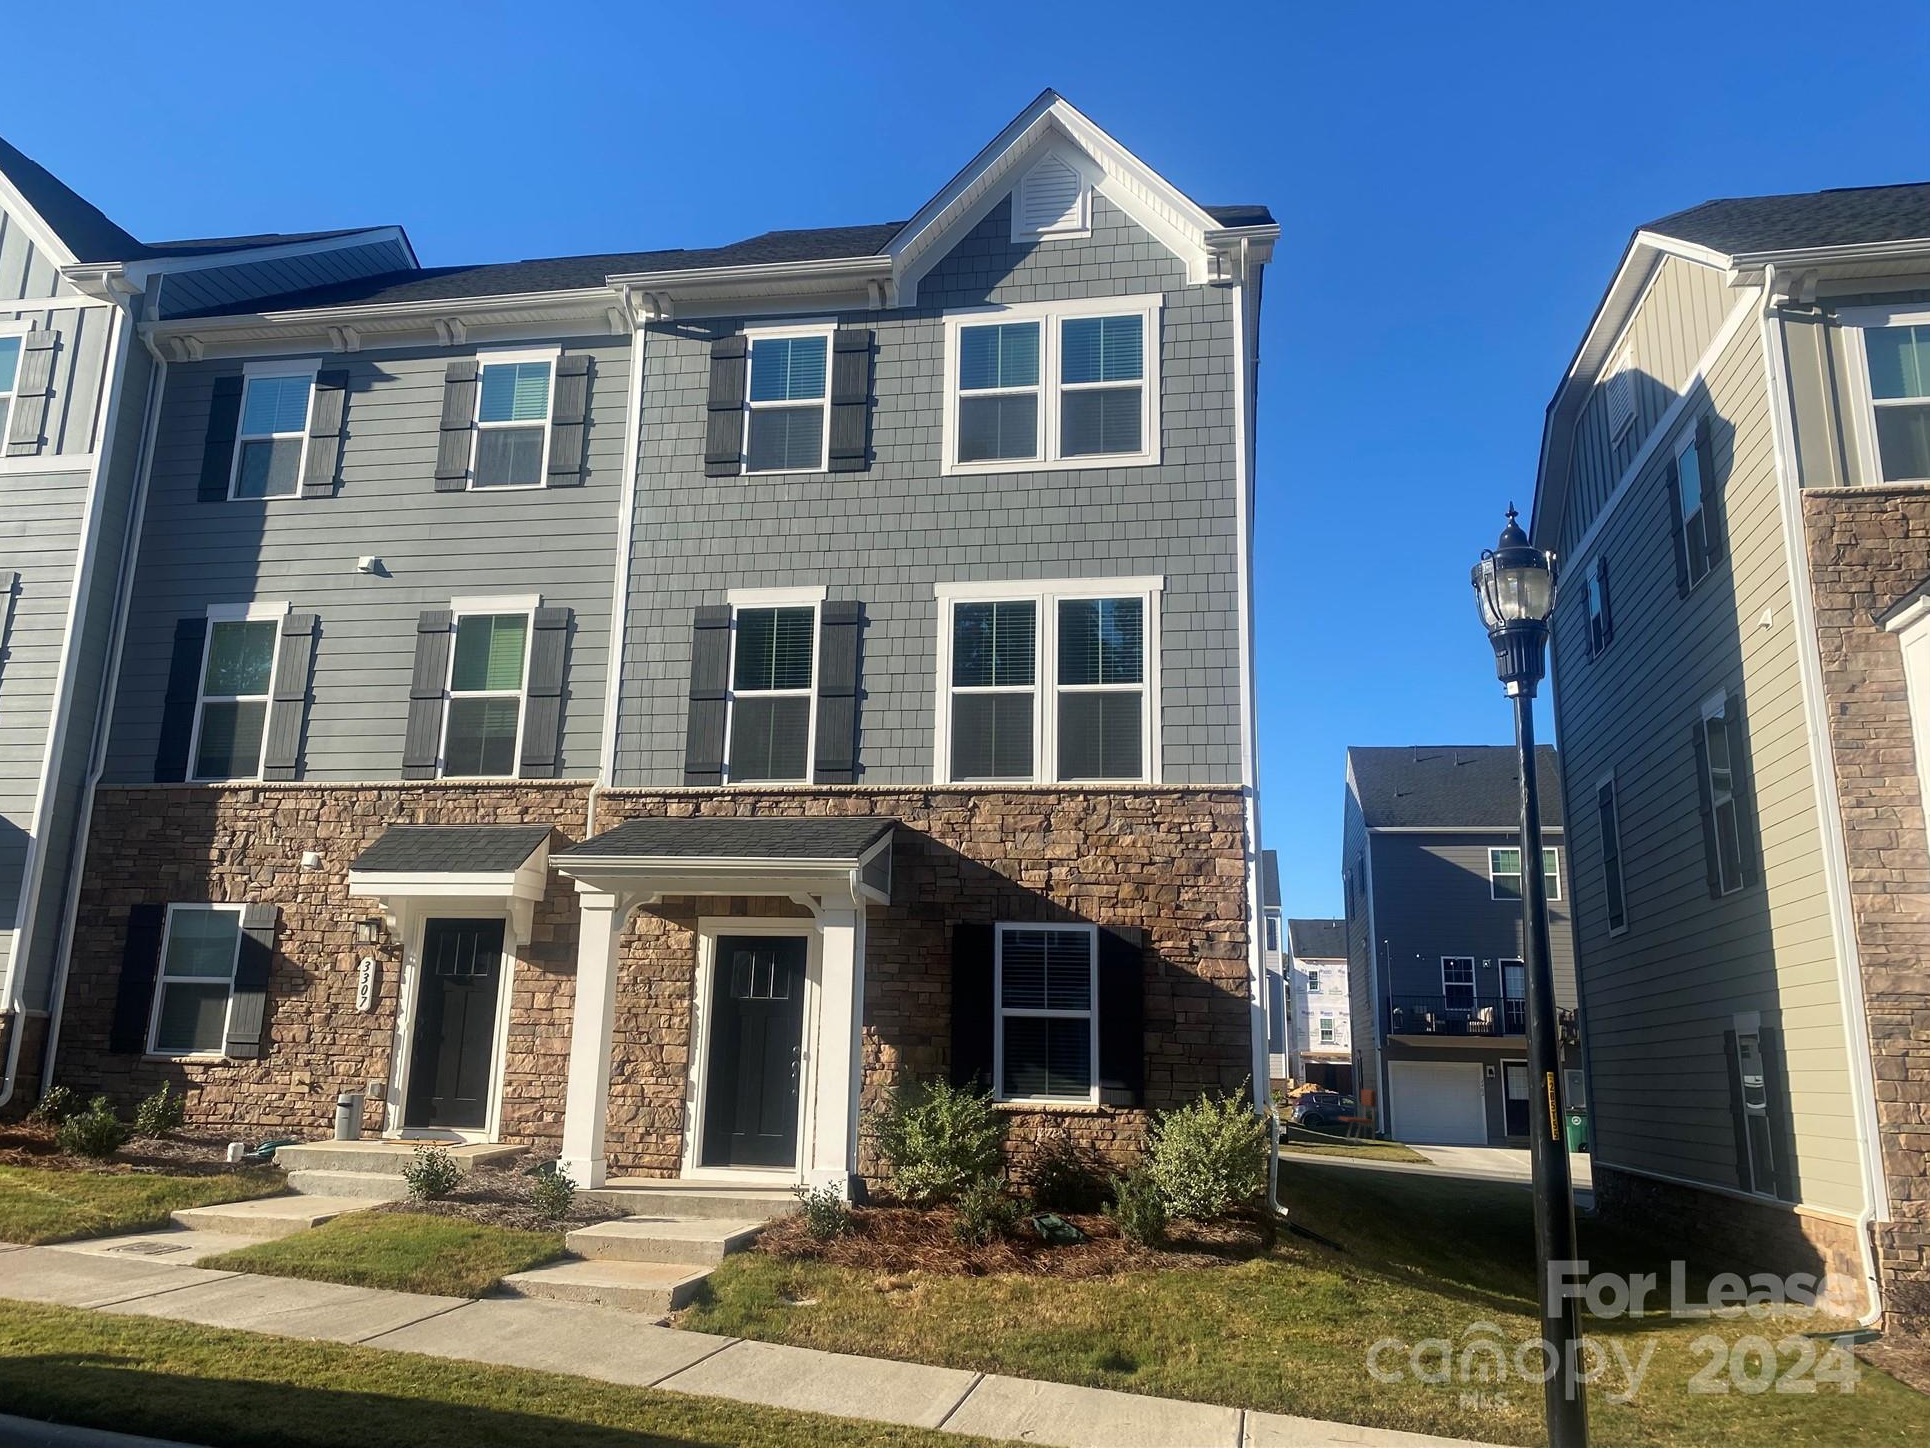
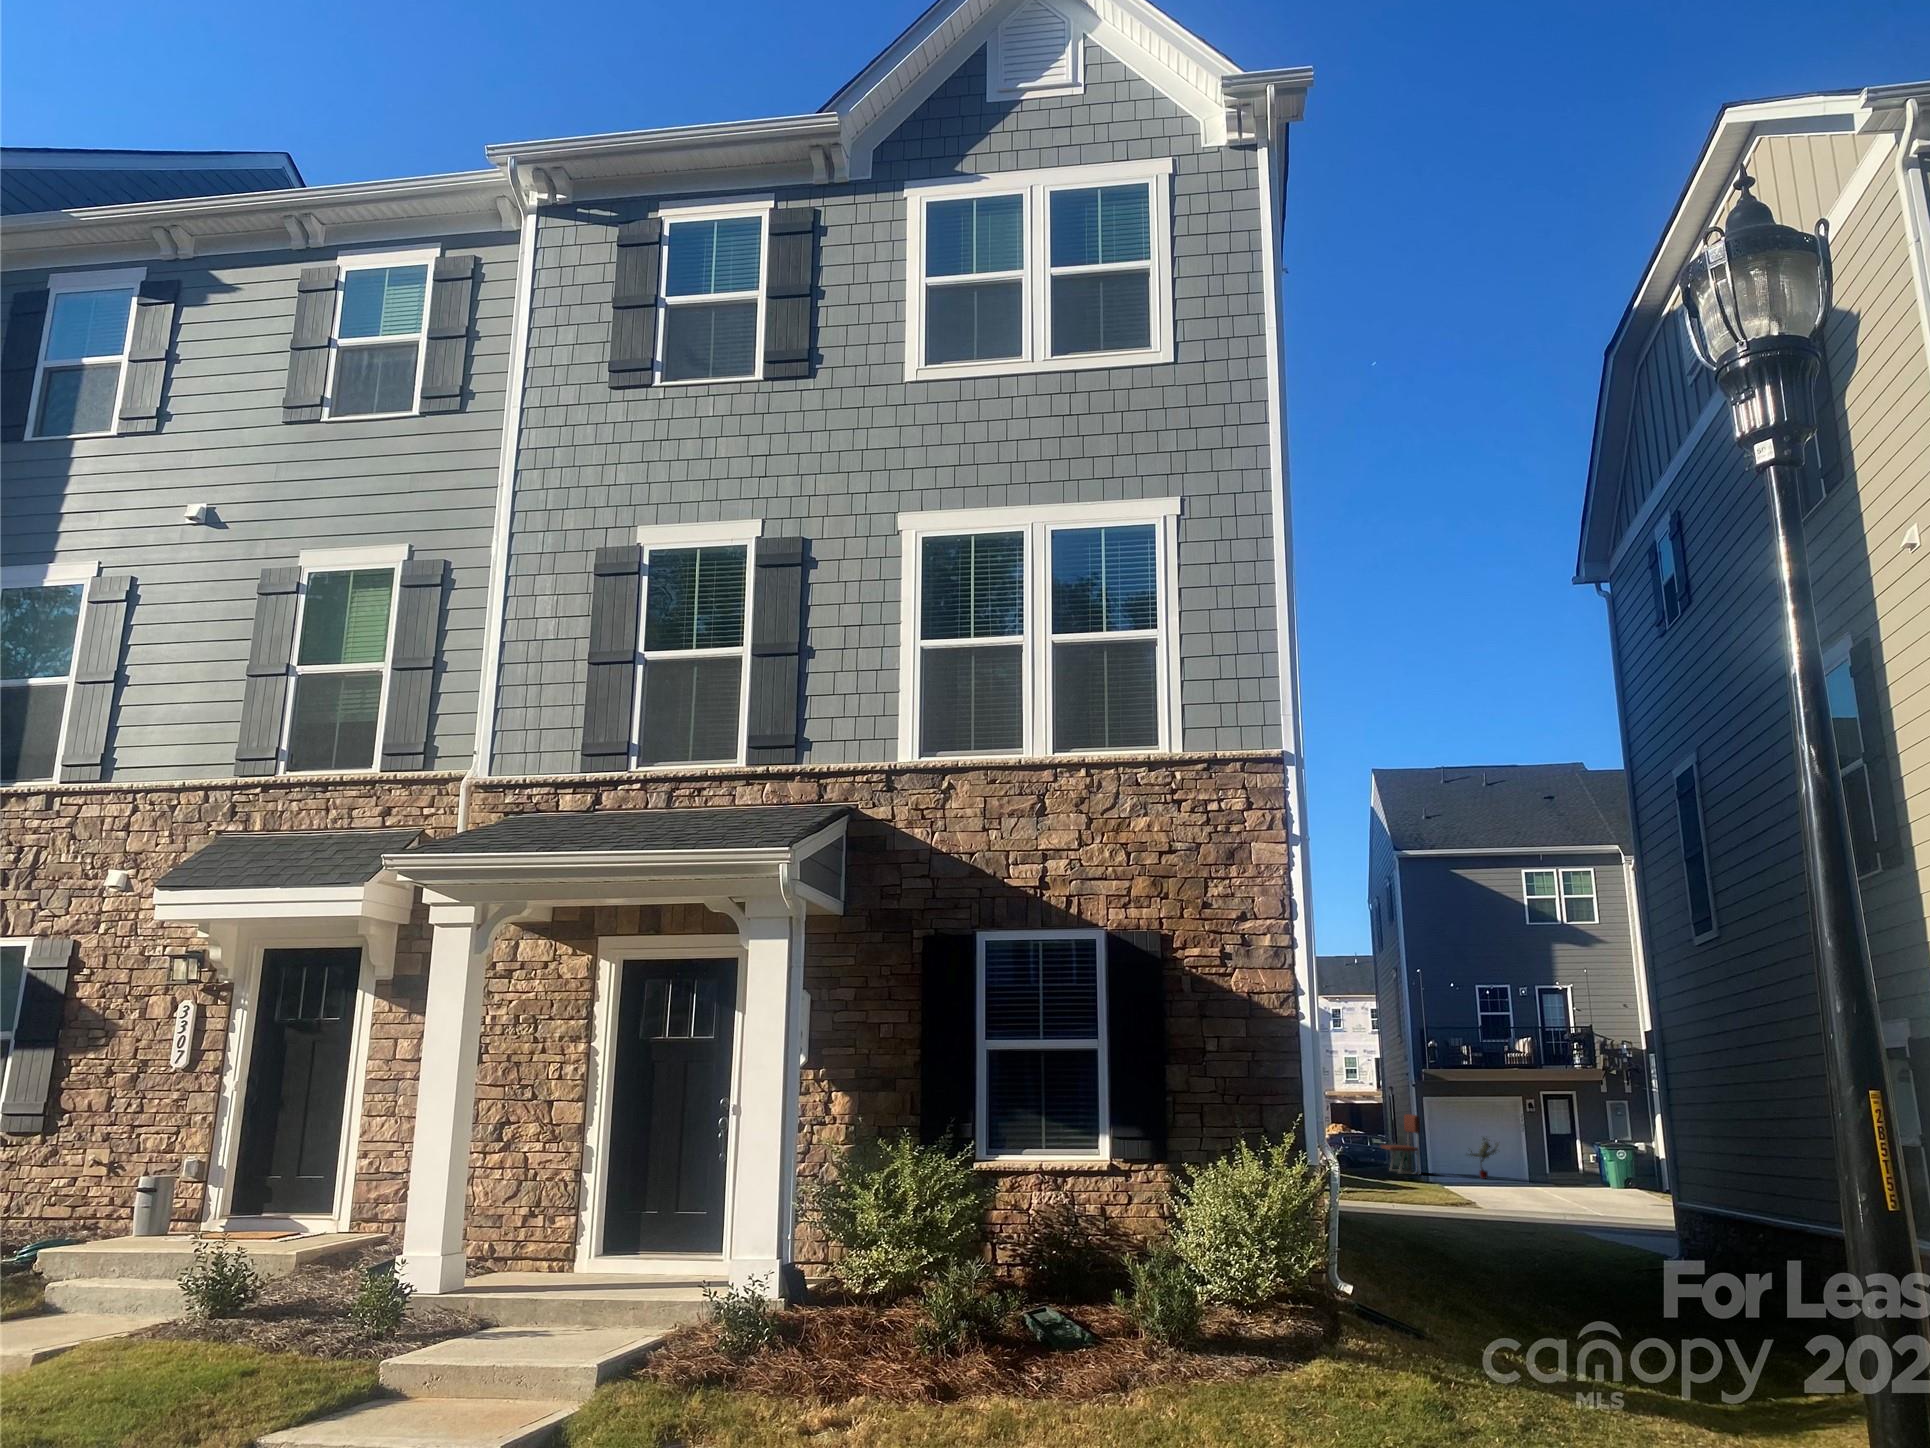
potted tree: none [1417,1111,1451,1151] -> present [1468,1137,1498,1179]

